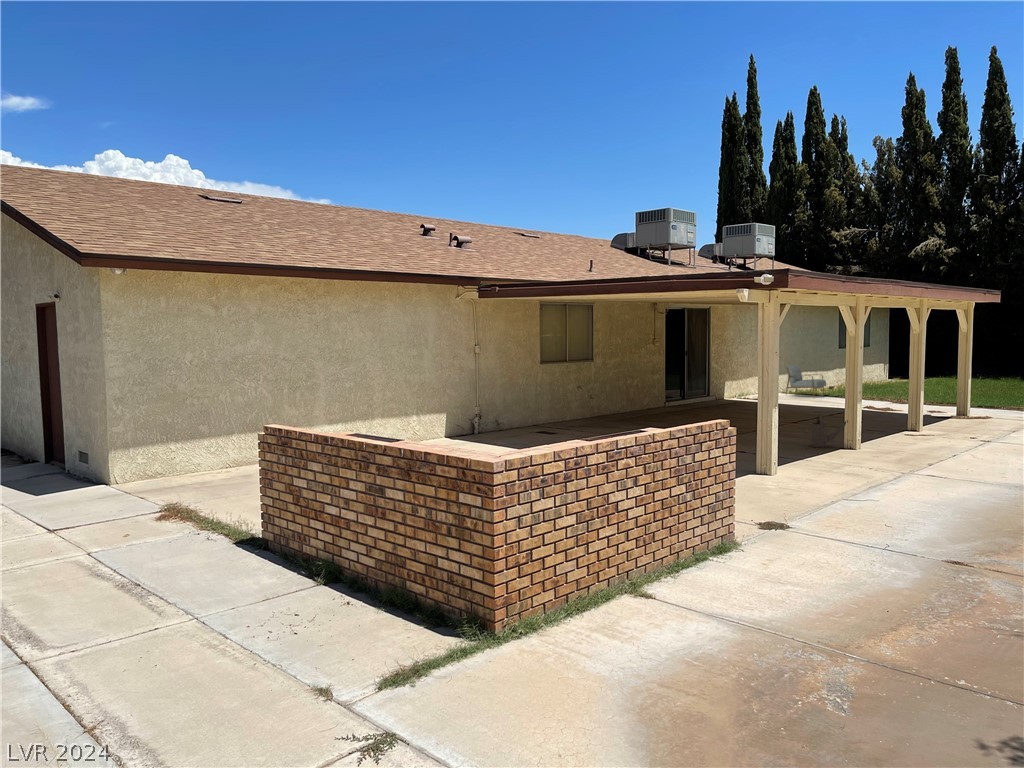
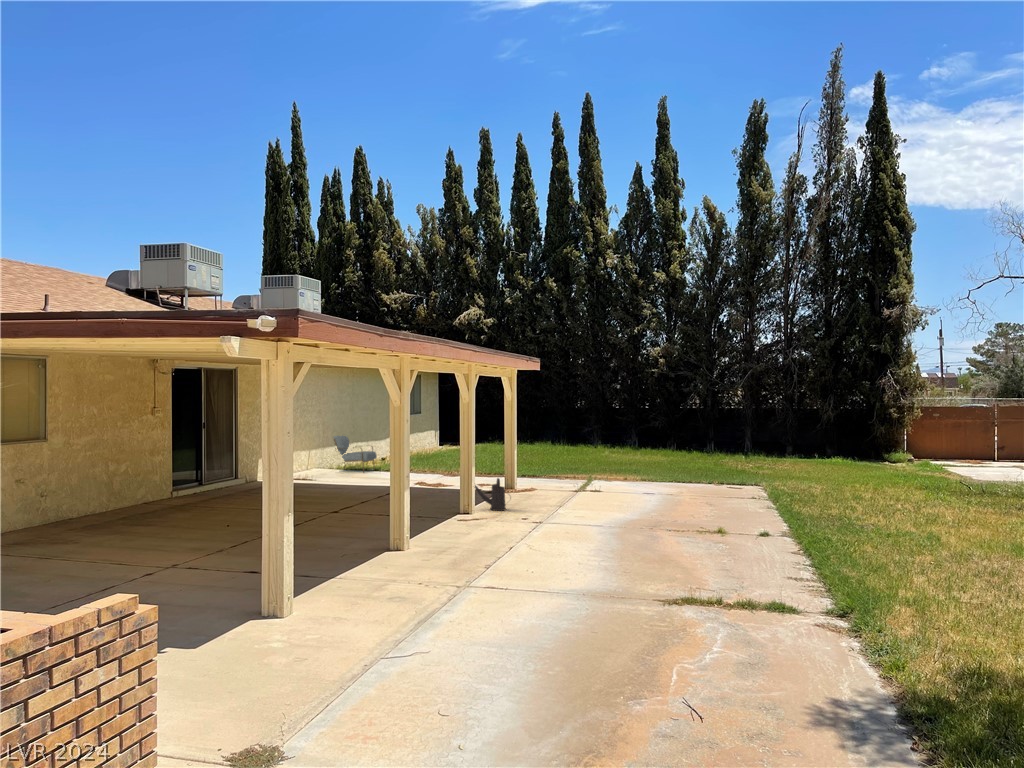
watering can: present [805,414,848,448] -> present [475,478,506,511]

